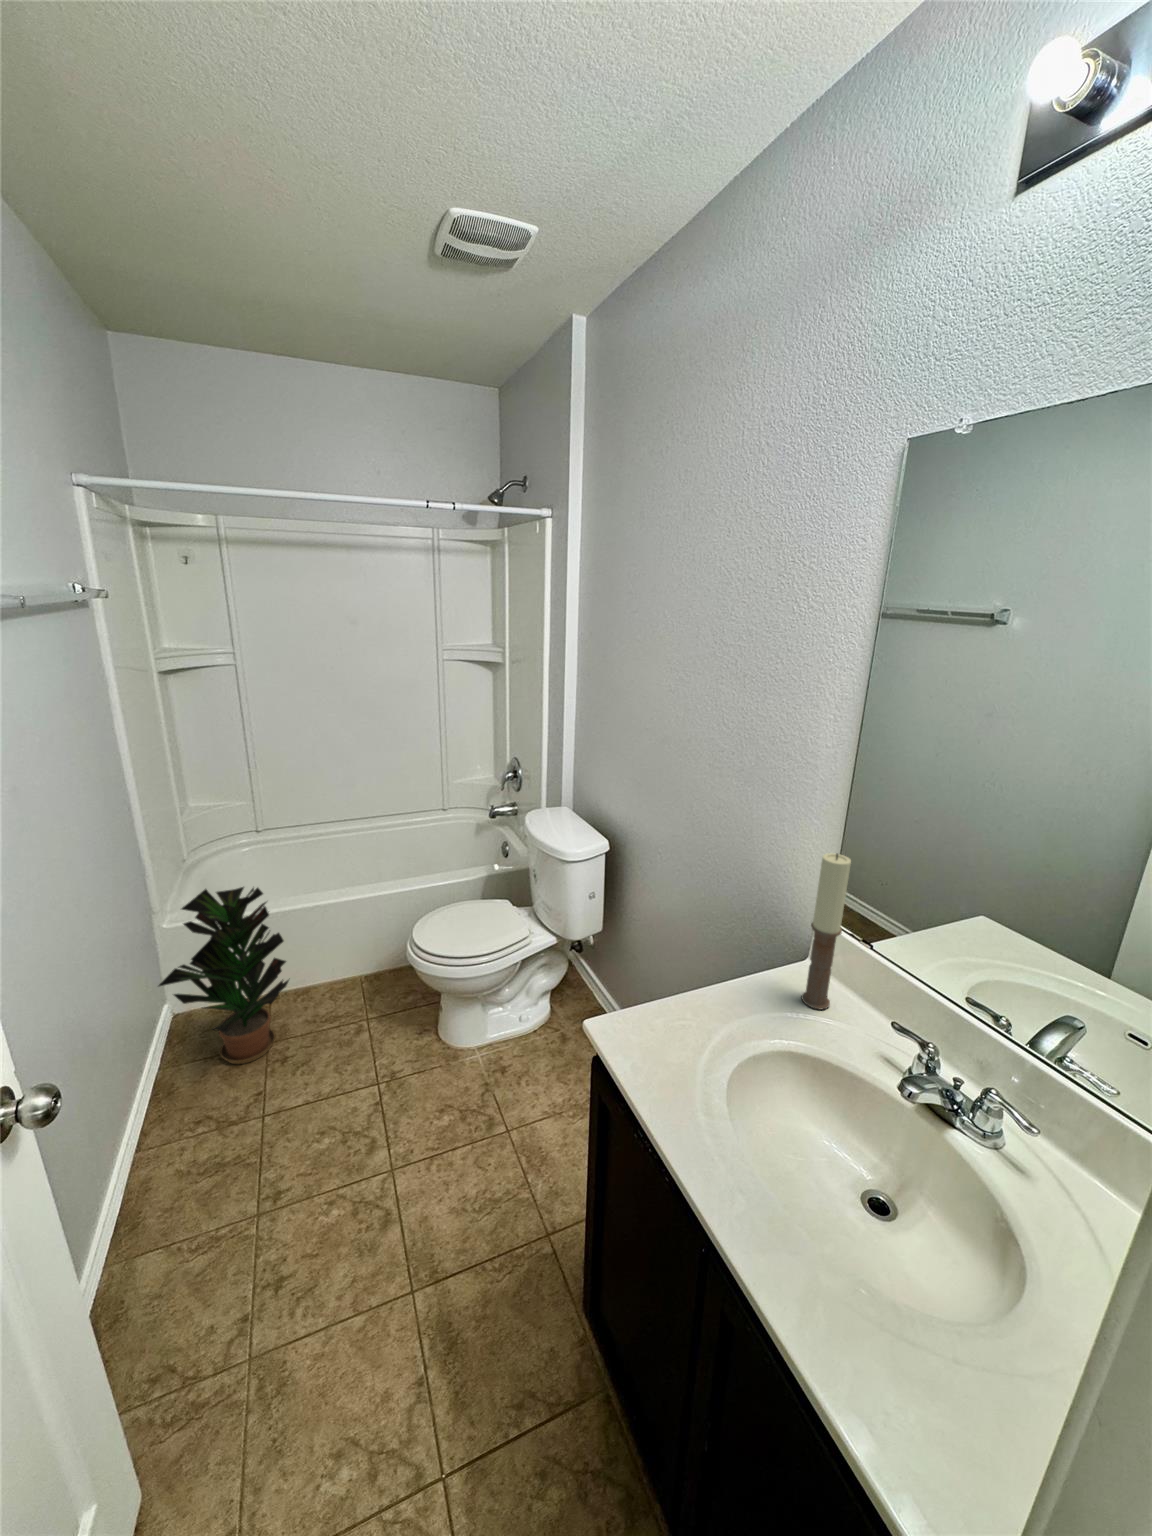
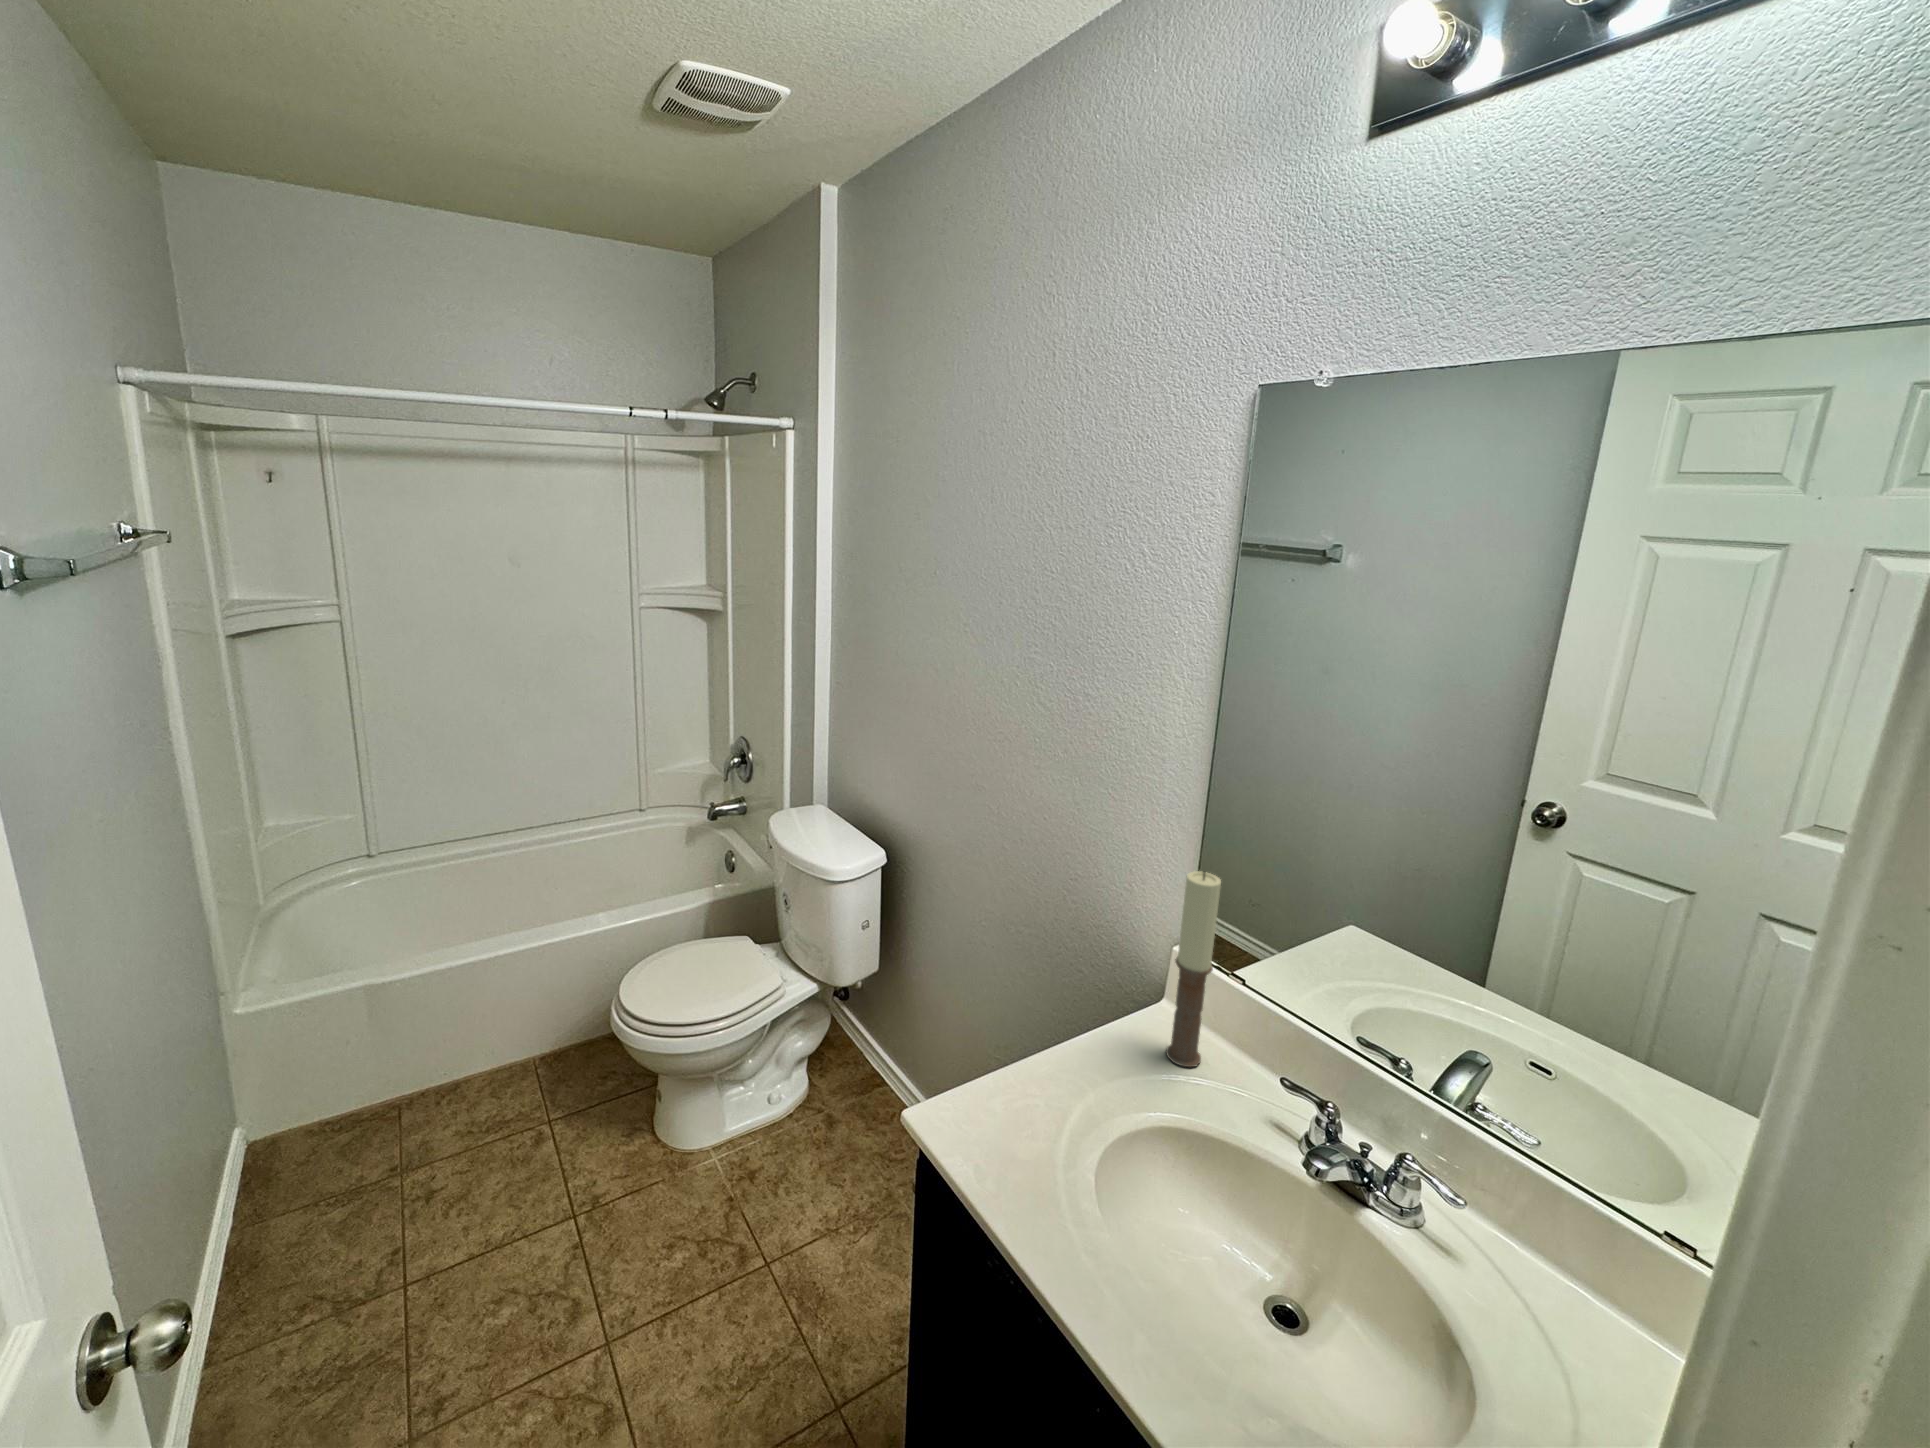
potted plant: present [159,887,289,1064] -> none [230,940,434,1211]

